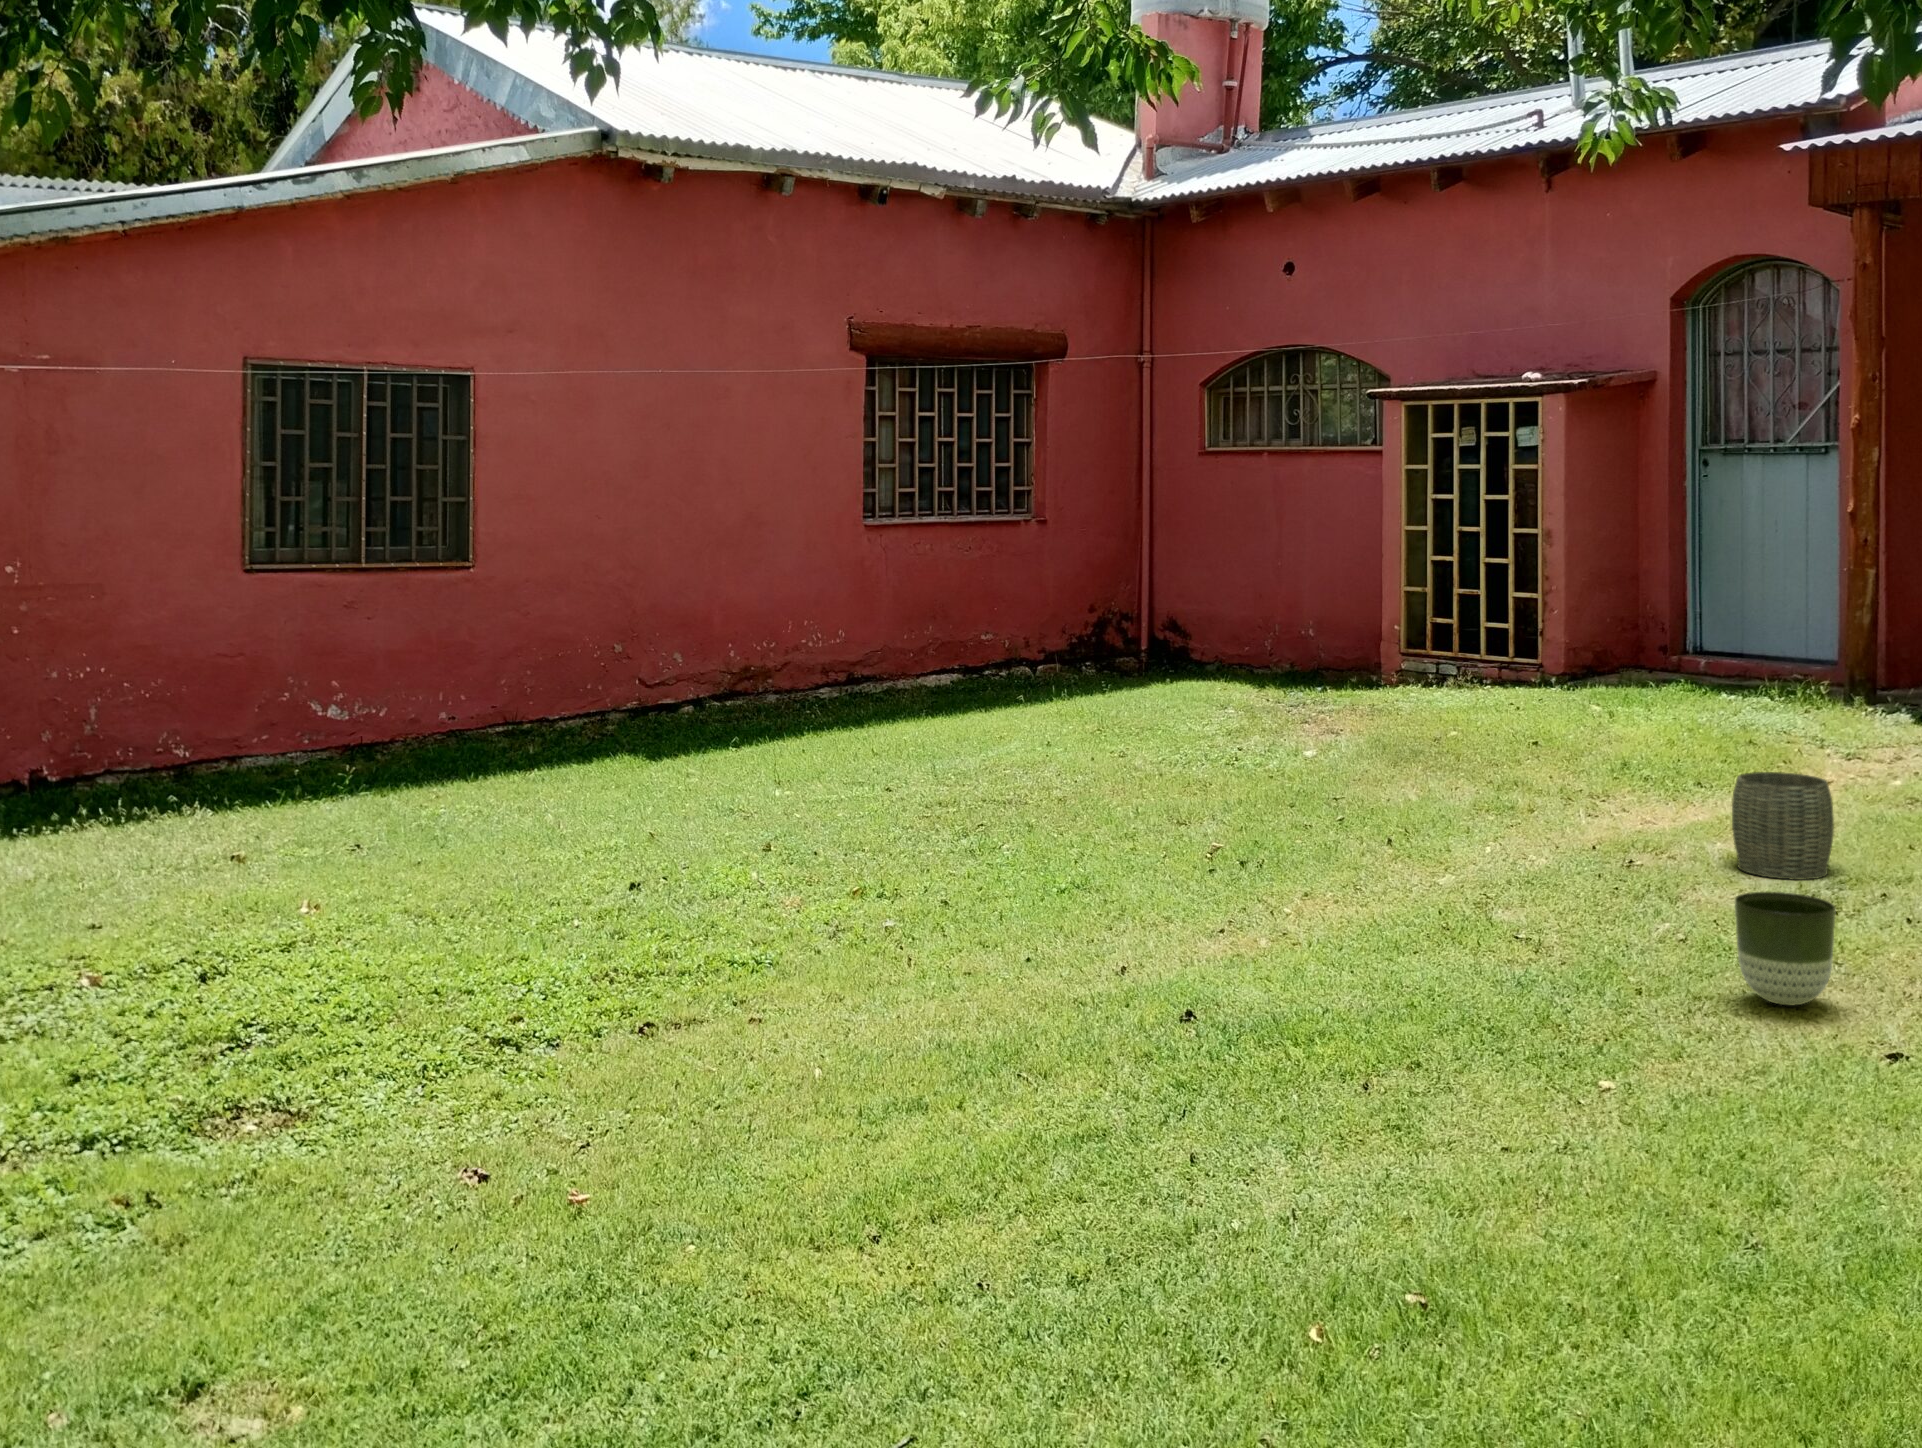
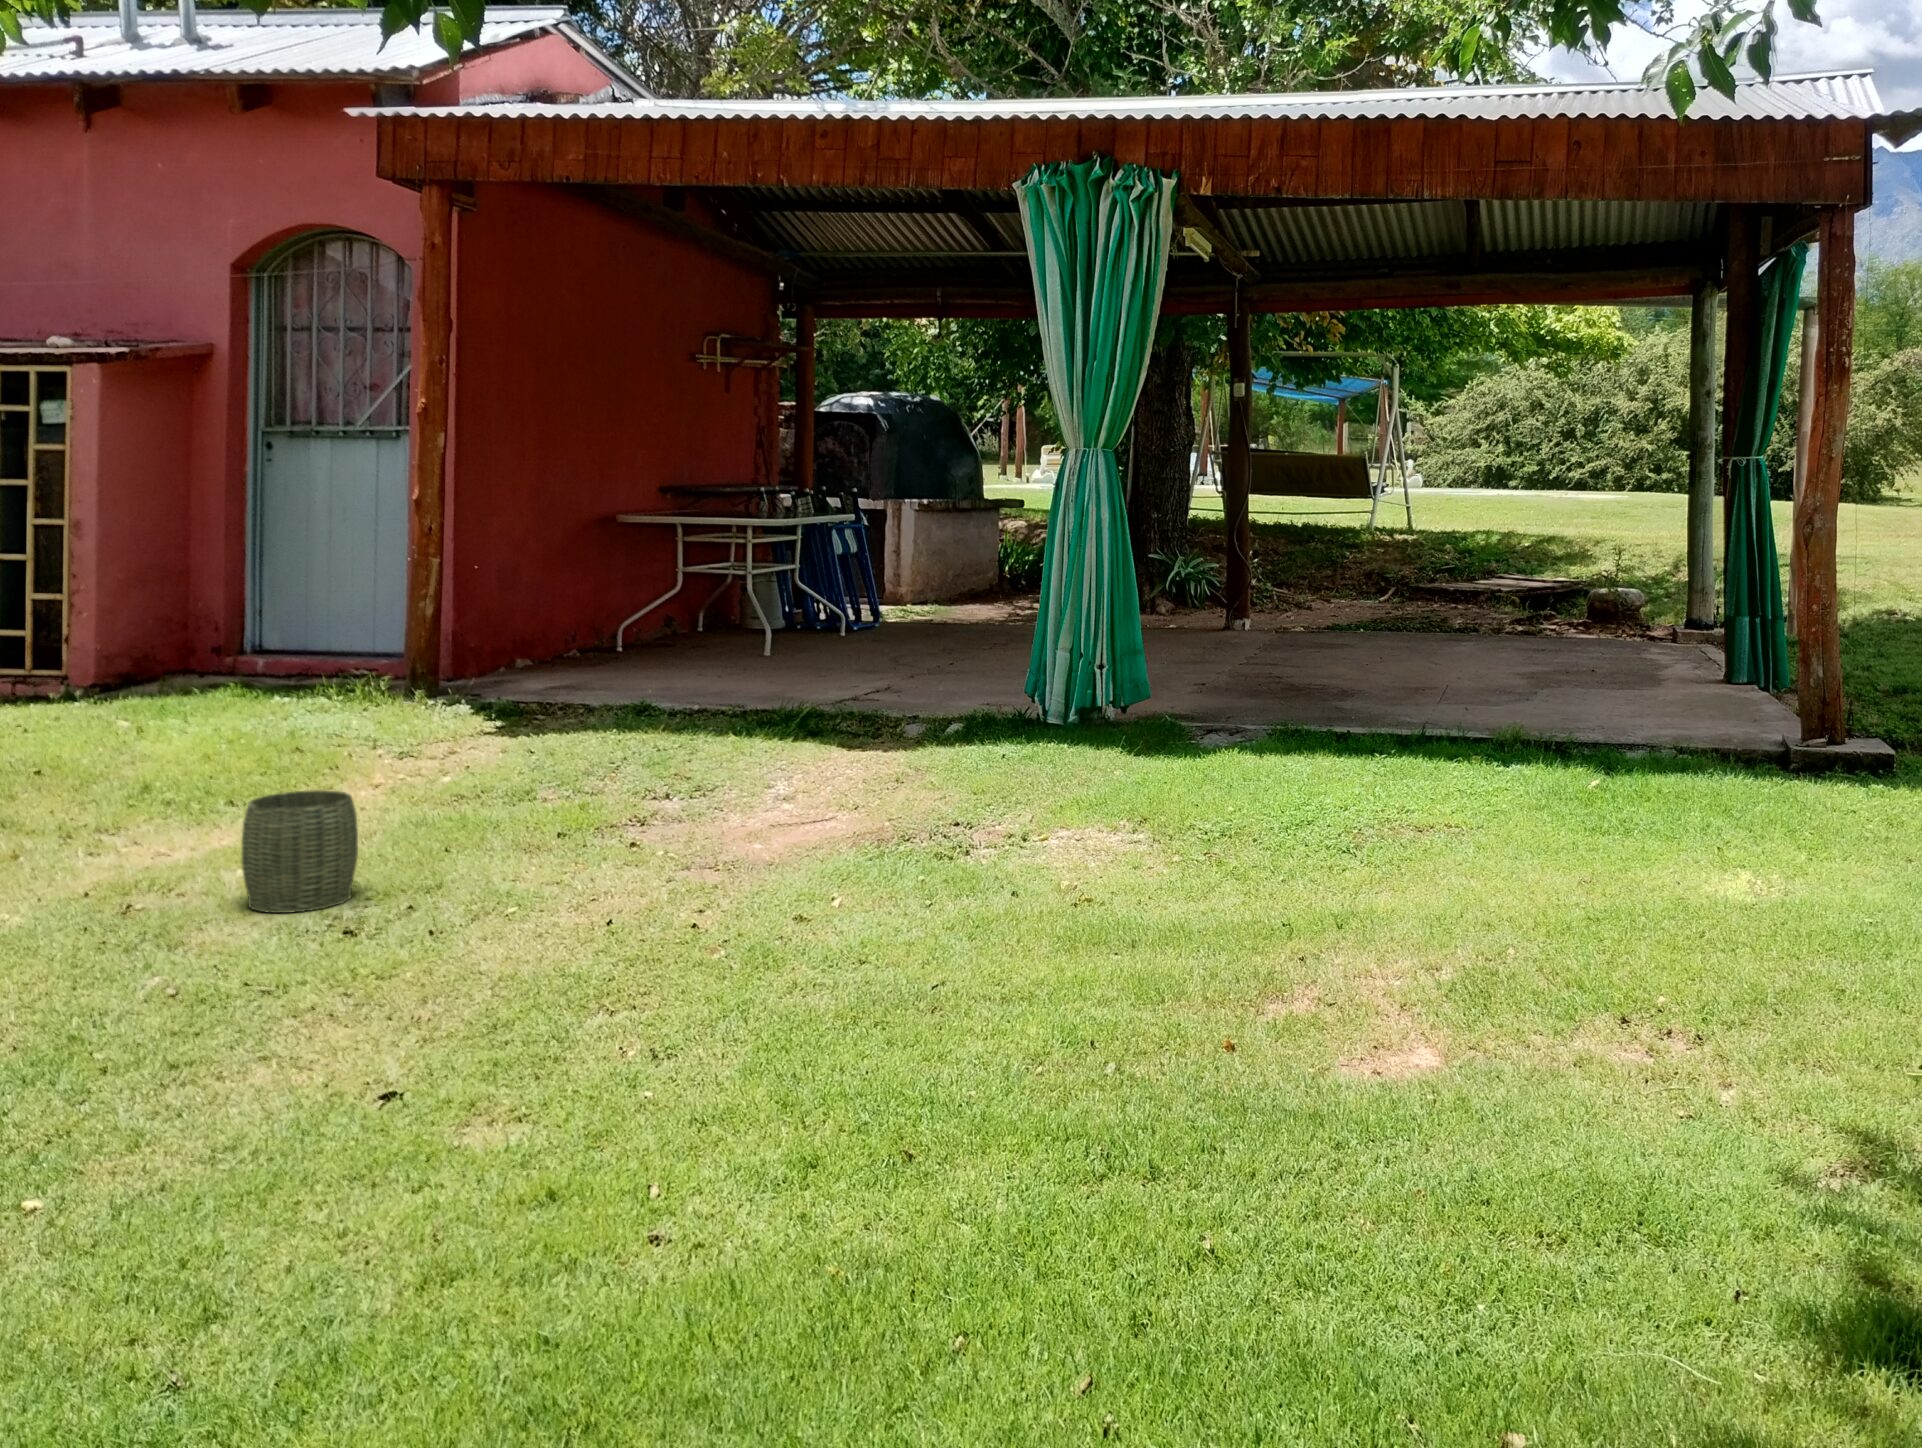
planter: present [1735,892,1836,1005] -> none [199,945,321,1081]

